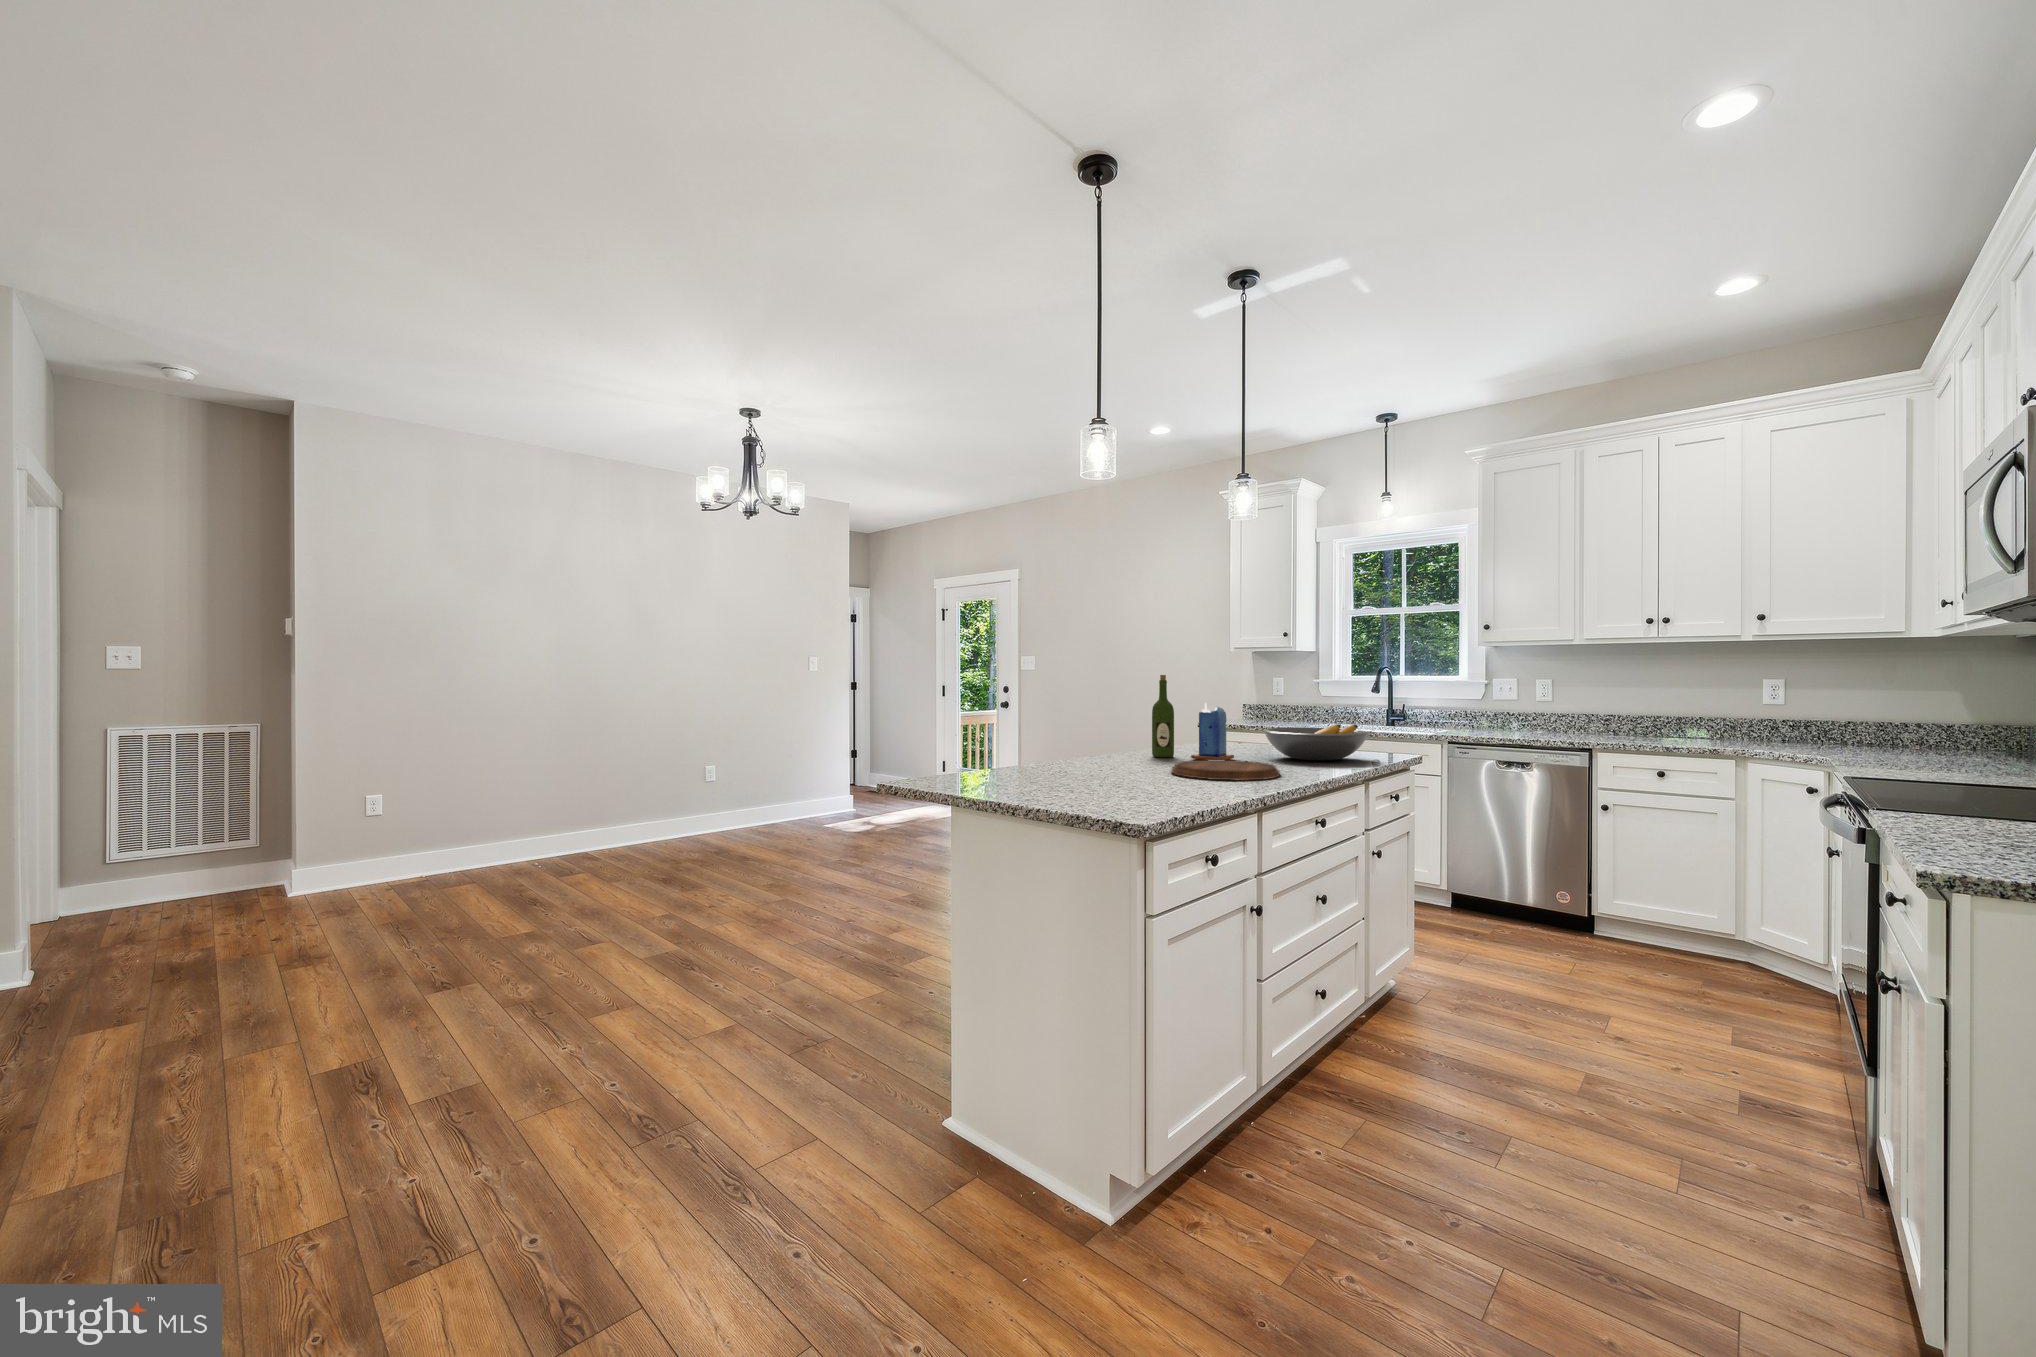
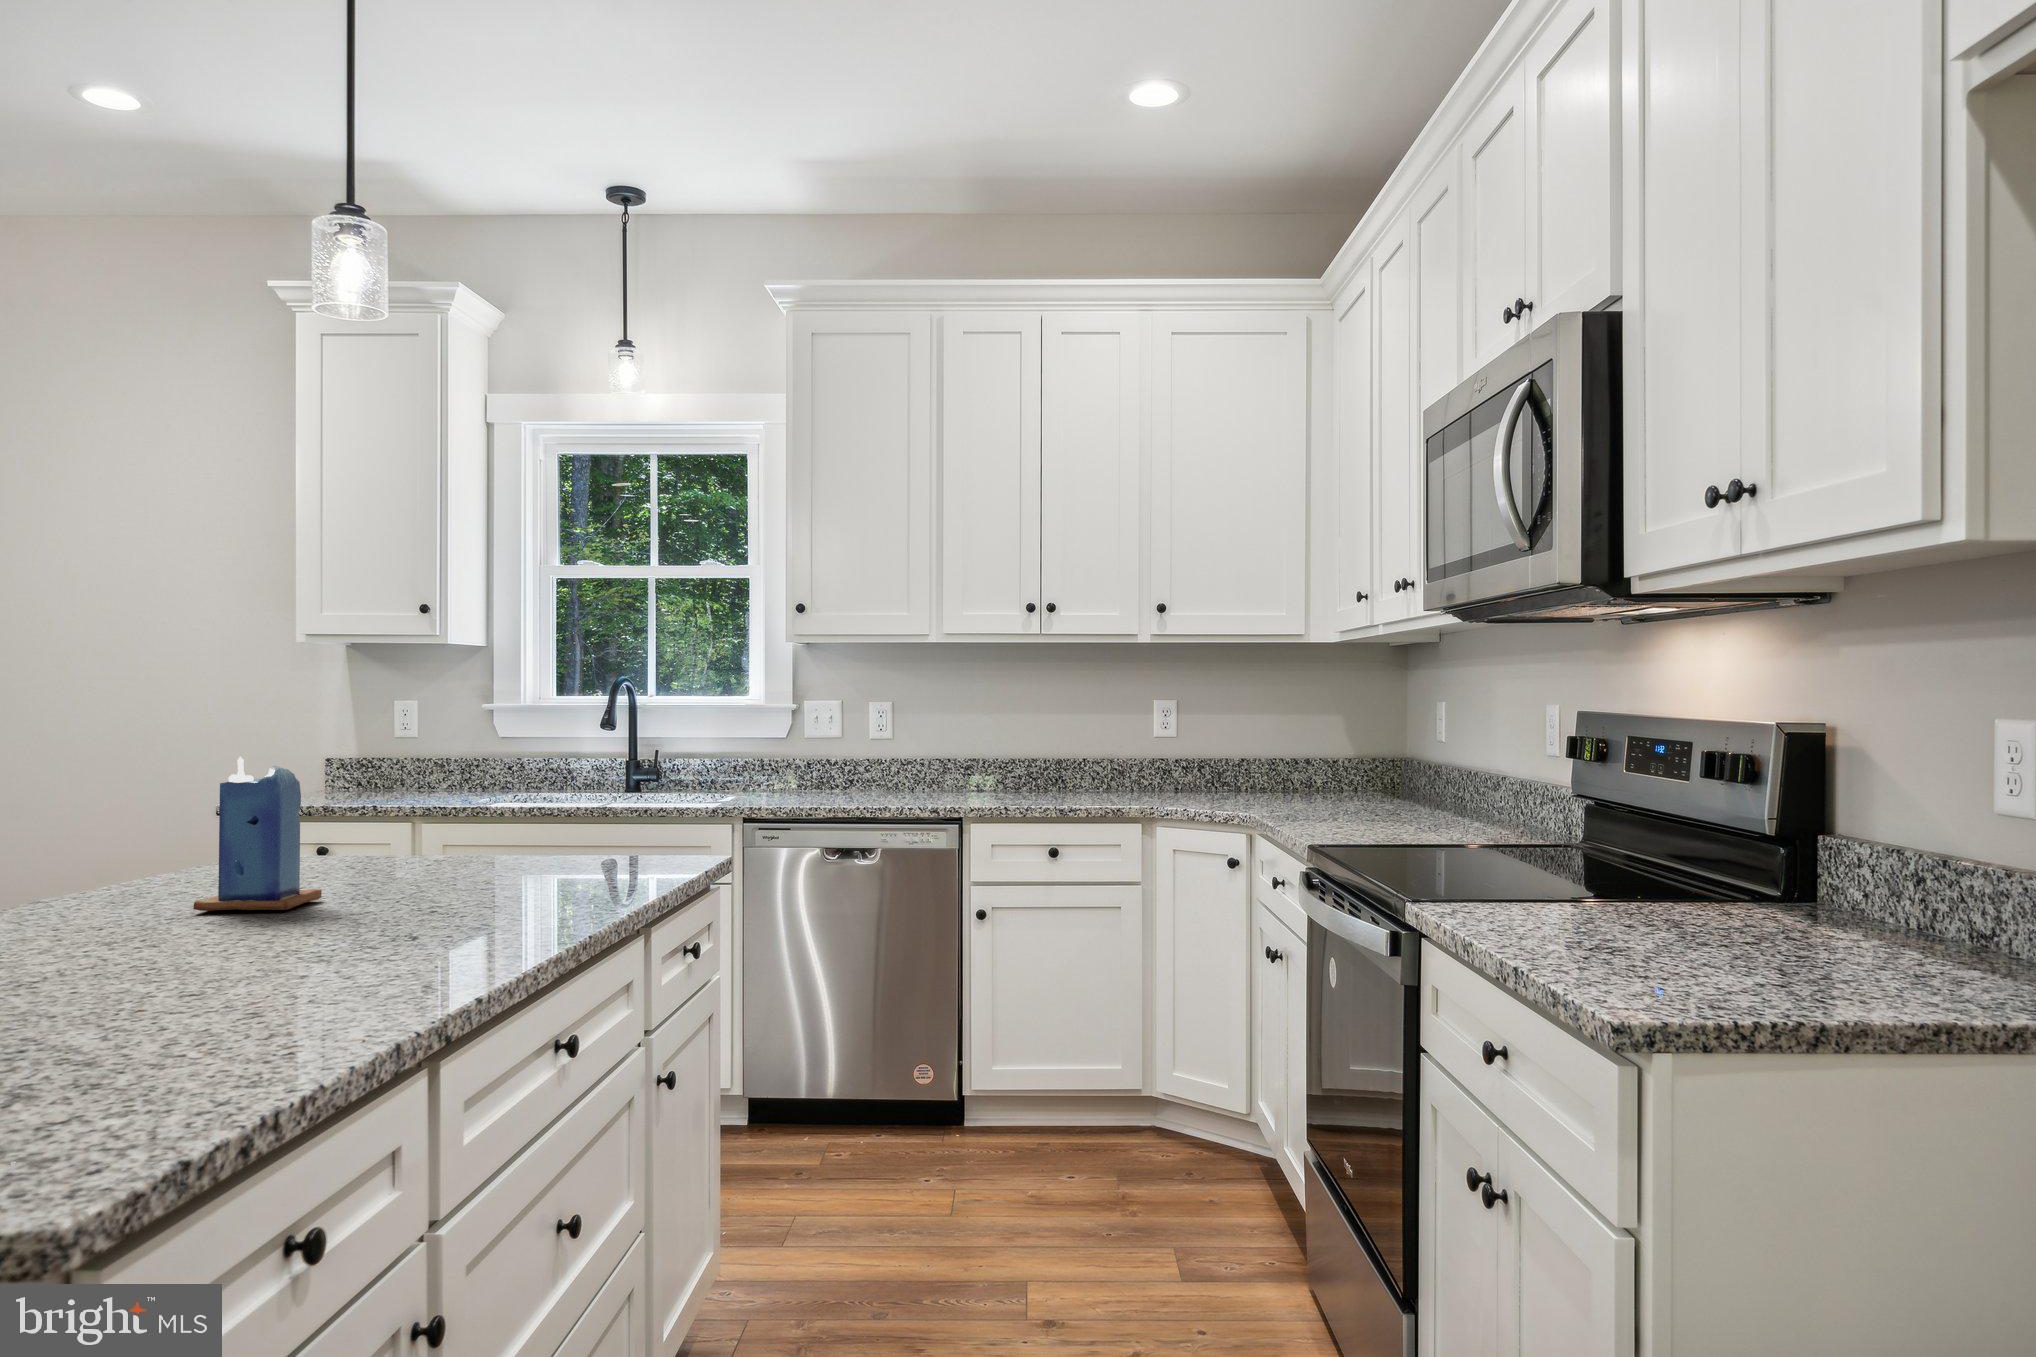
wine bottle: present [1152,675,1174,757] -> none [66,682,140,915]
fruit bowl: present [1264,724,1368,761] -> none [401,797,648,886]
cutting board: present [1171,760,1280,780] -> none [124,909,464,986]

